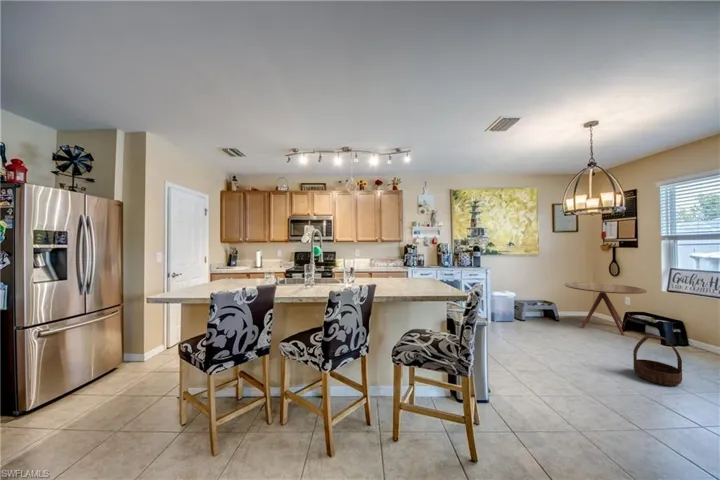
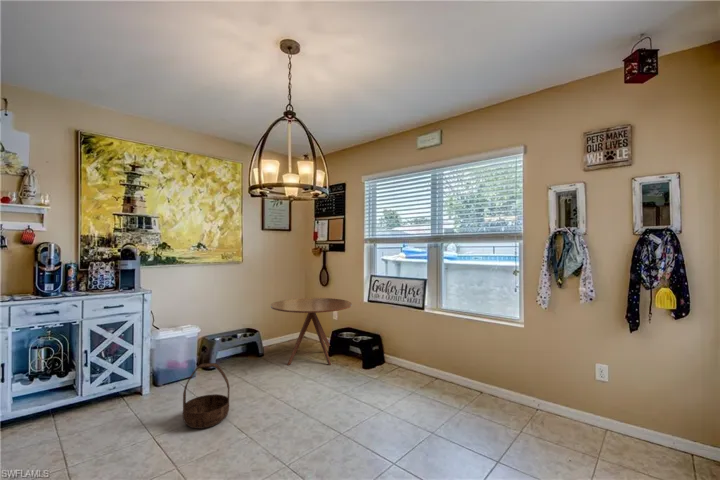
basket: present [633,335,682,386] -> present [183,363,230,429]

